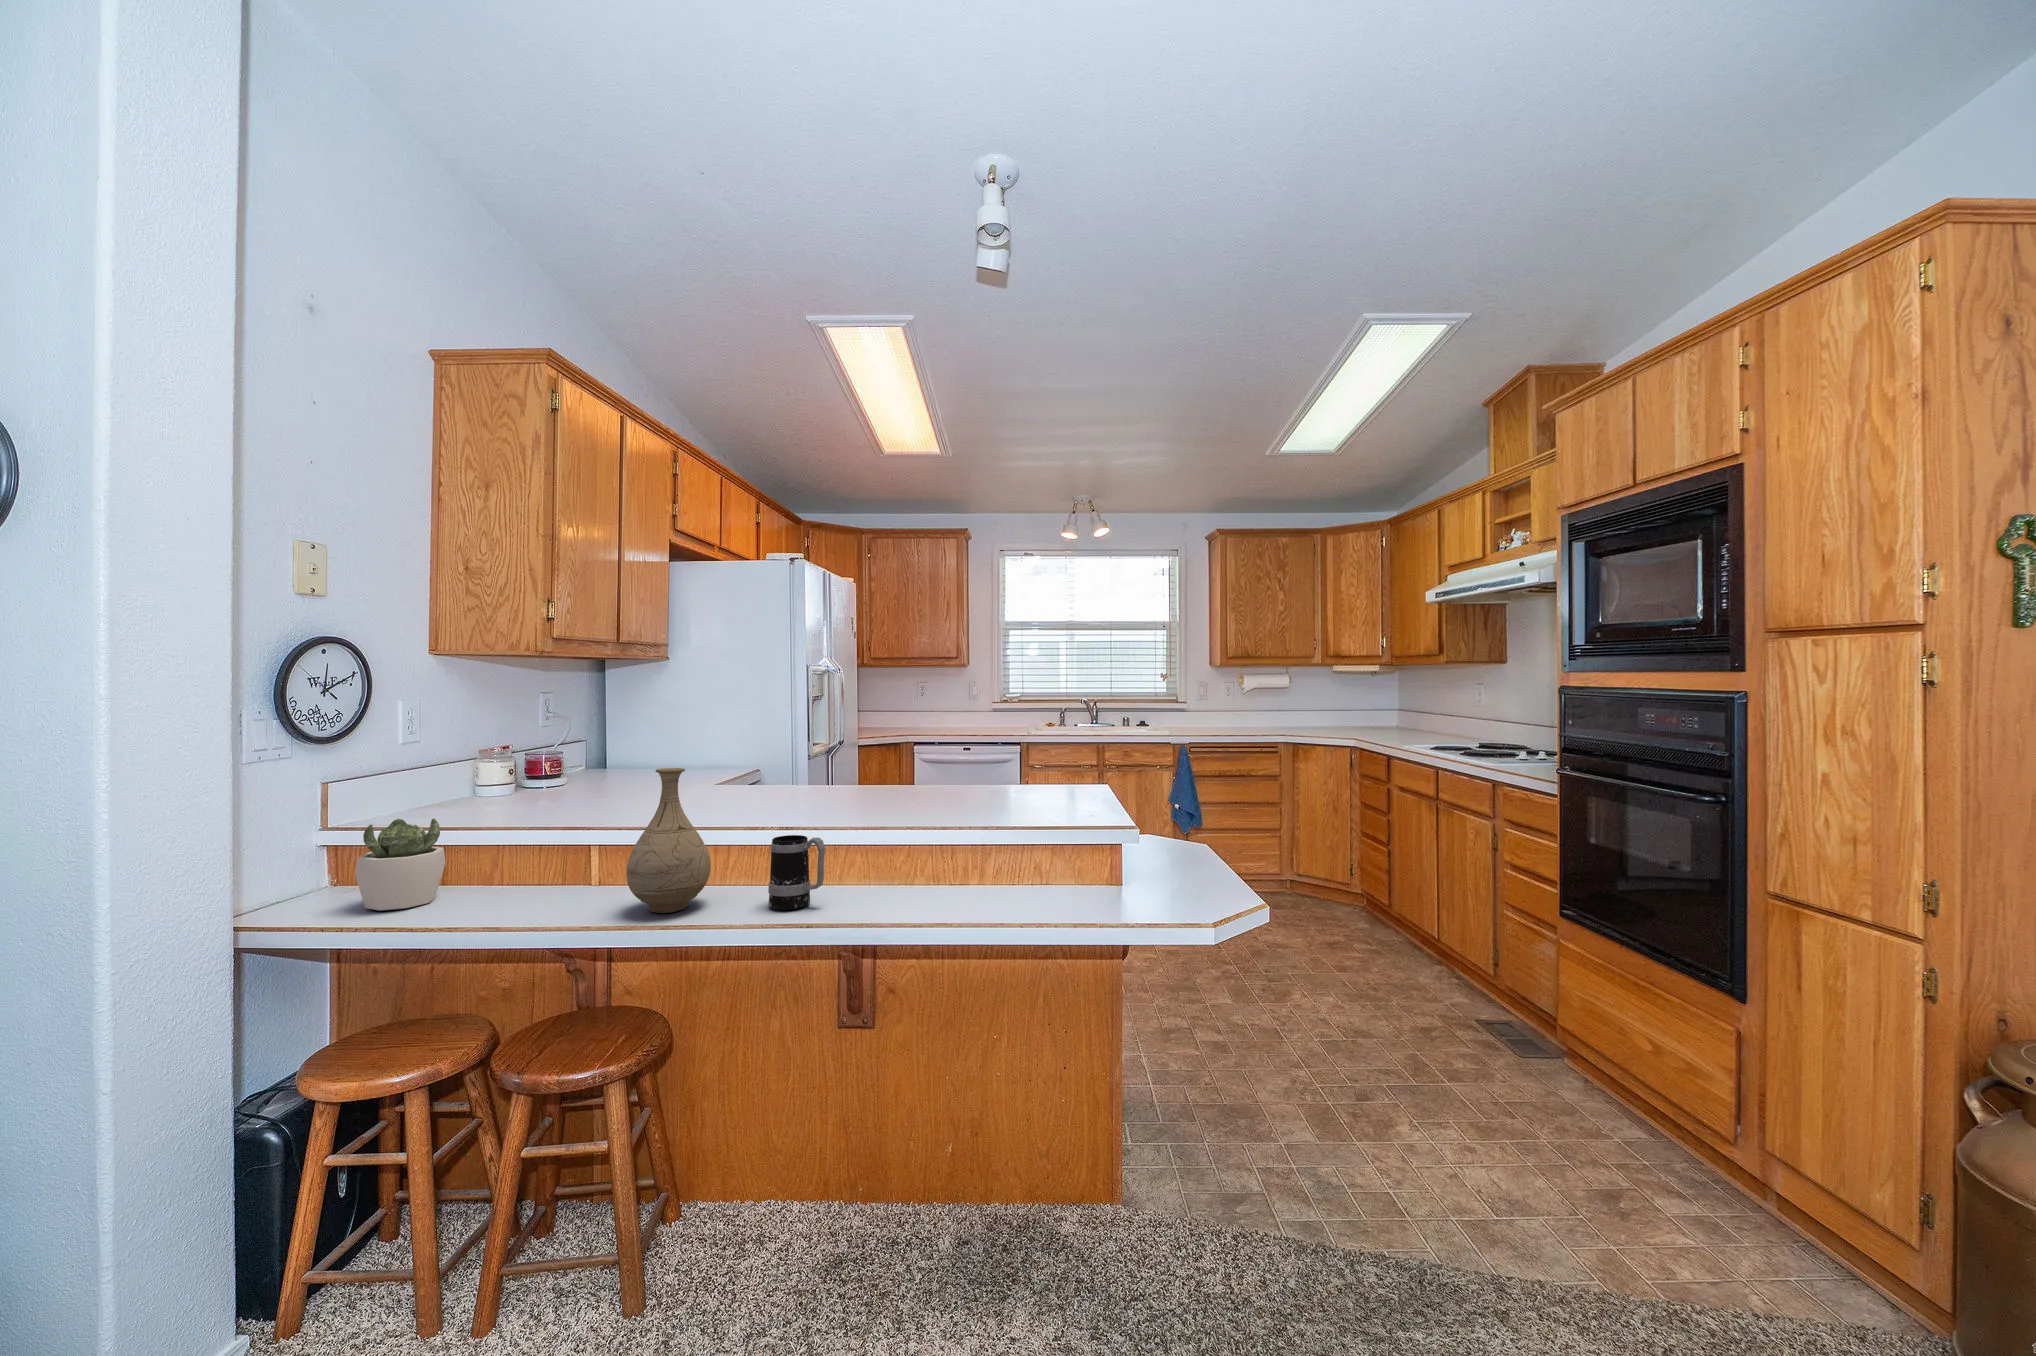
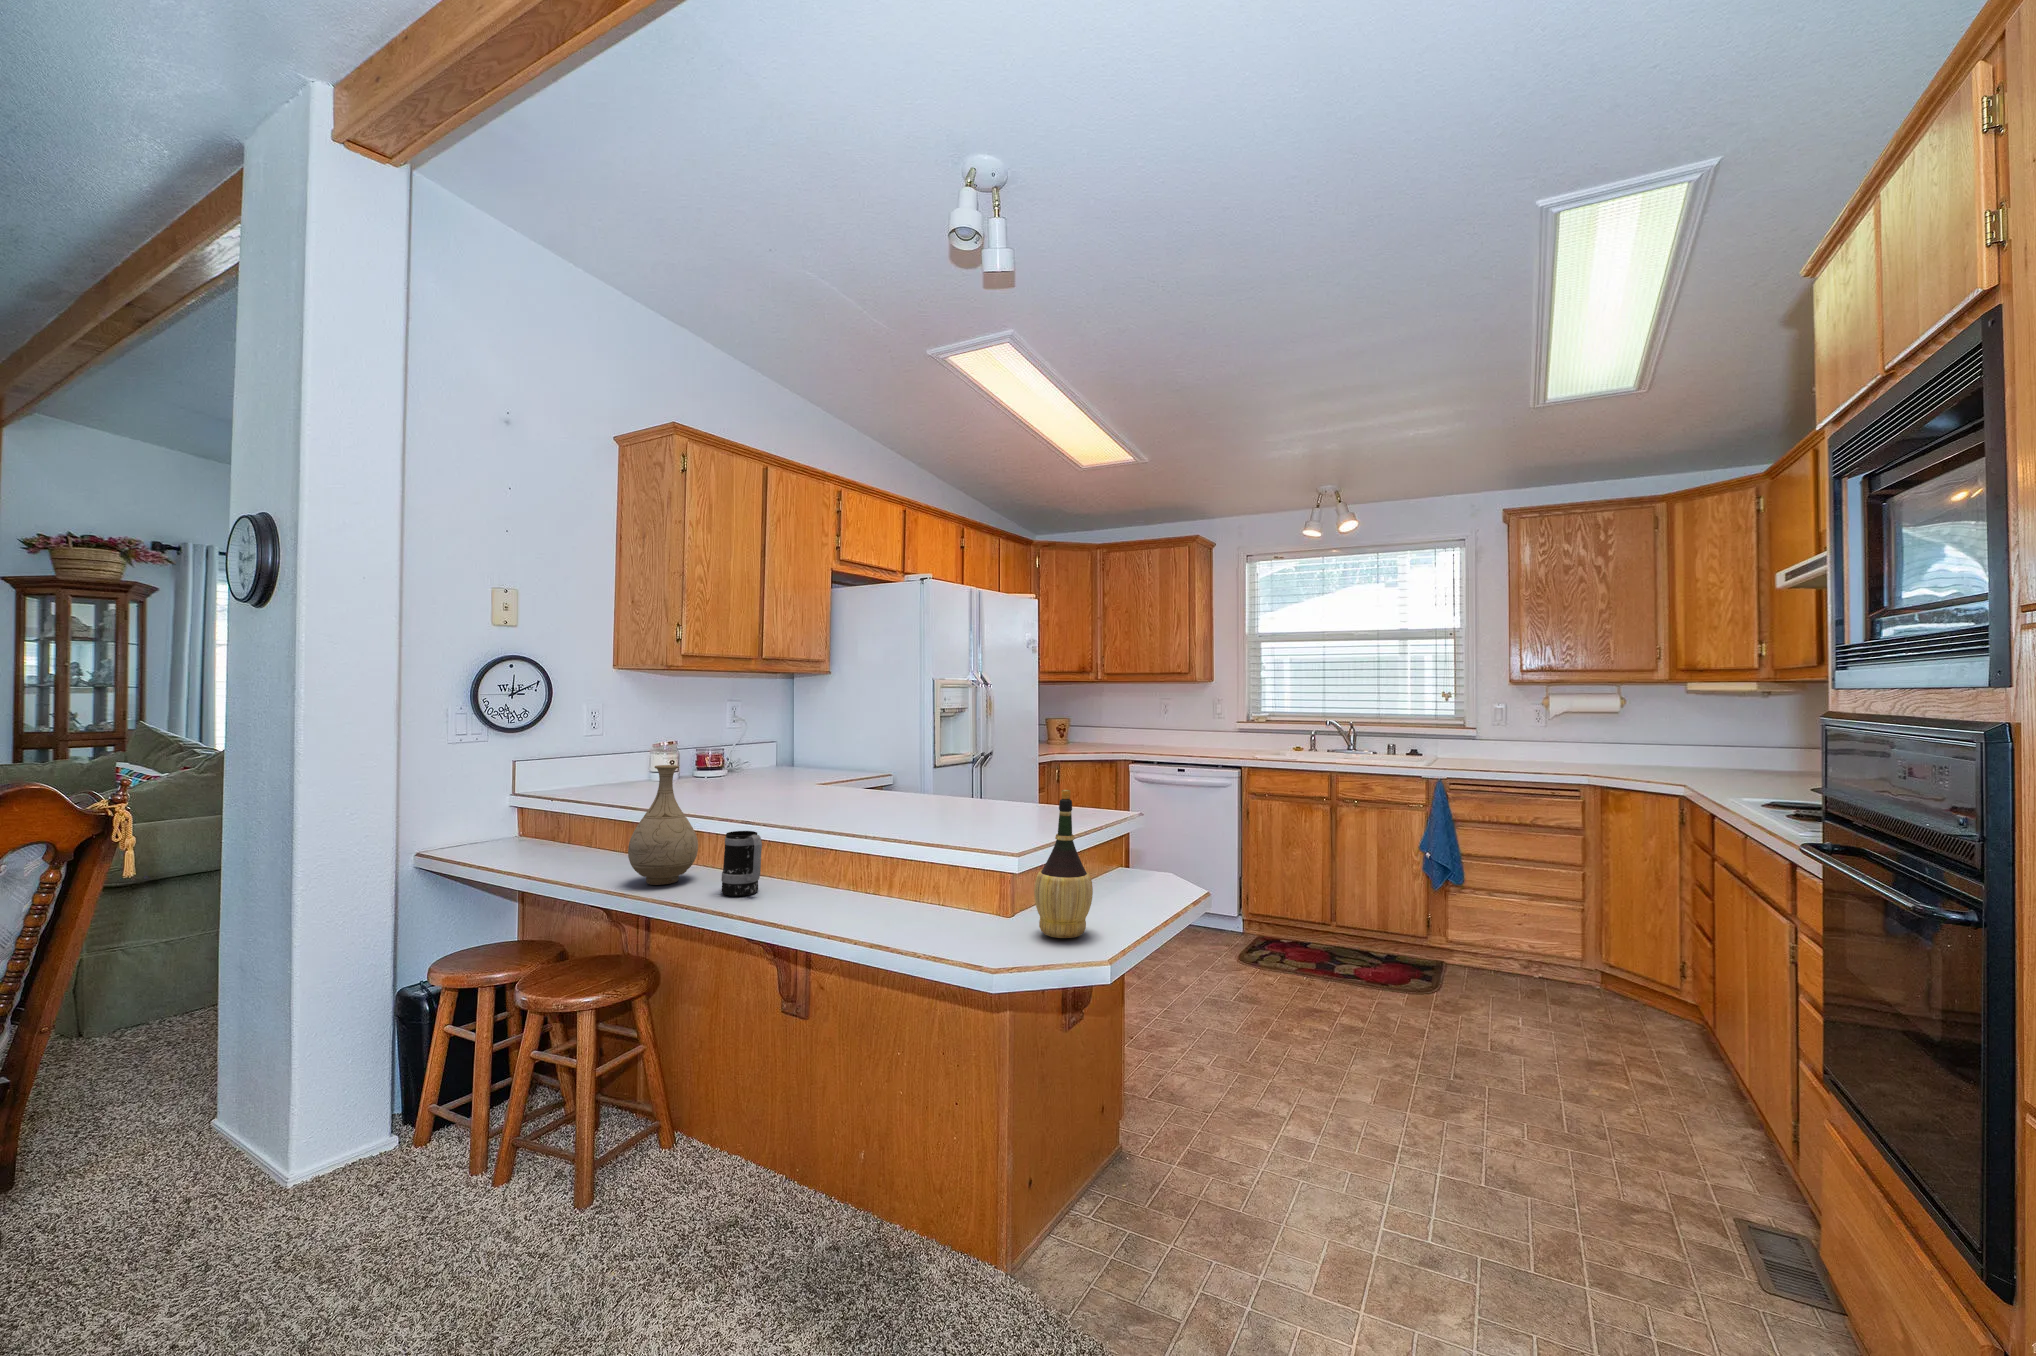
wine bottle: none [1144,761,1198,896] -> present [1034,790,1093,938]
succulent plant: present [355,819,446,911] -> none [504,791,565,858]

